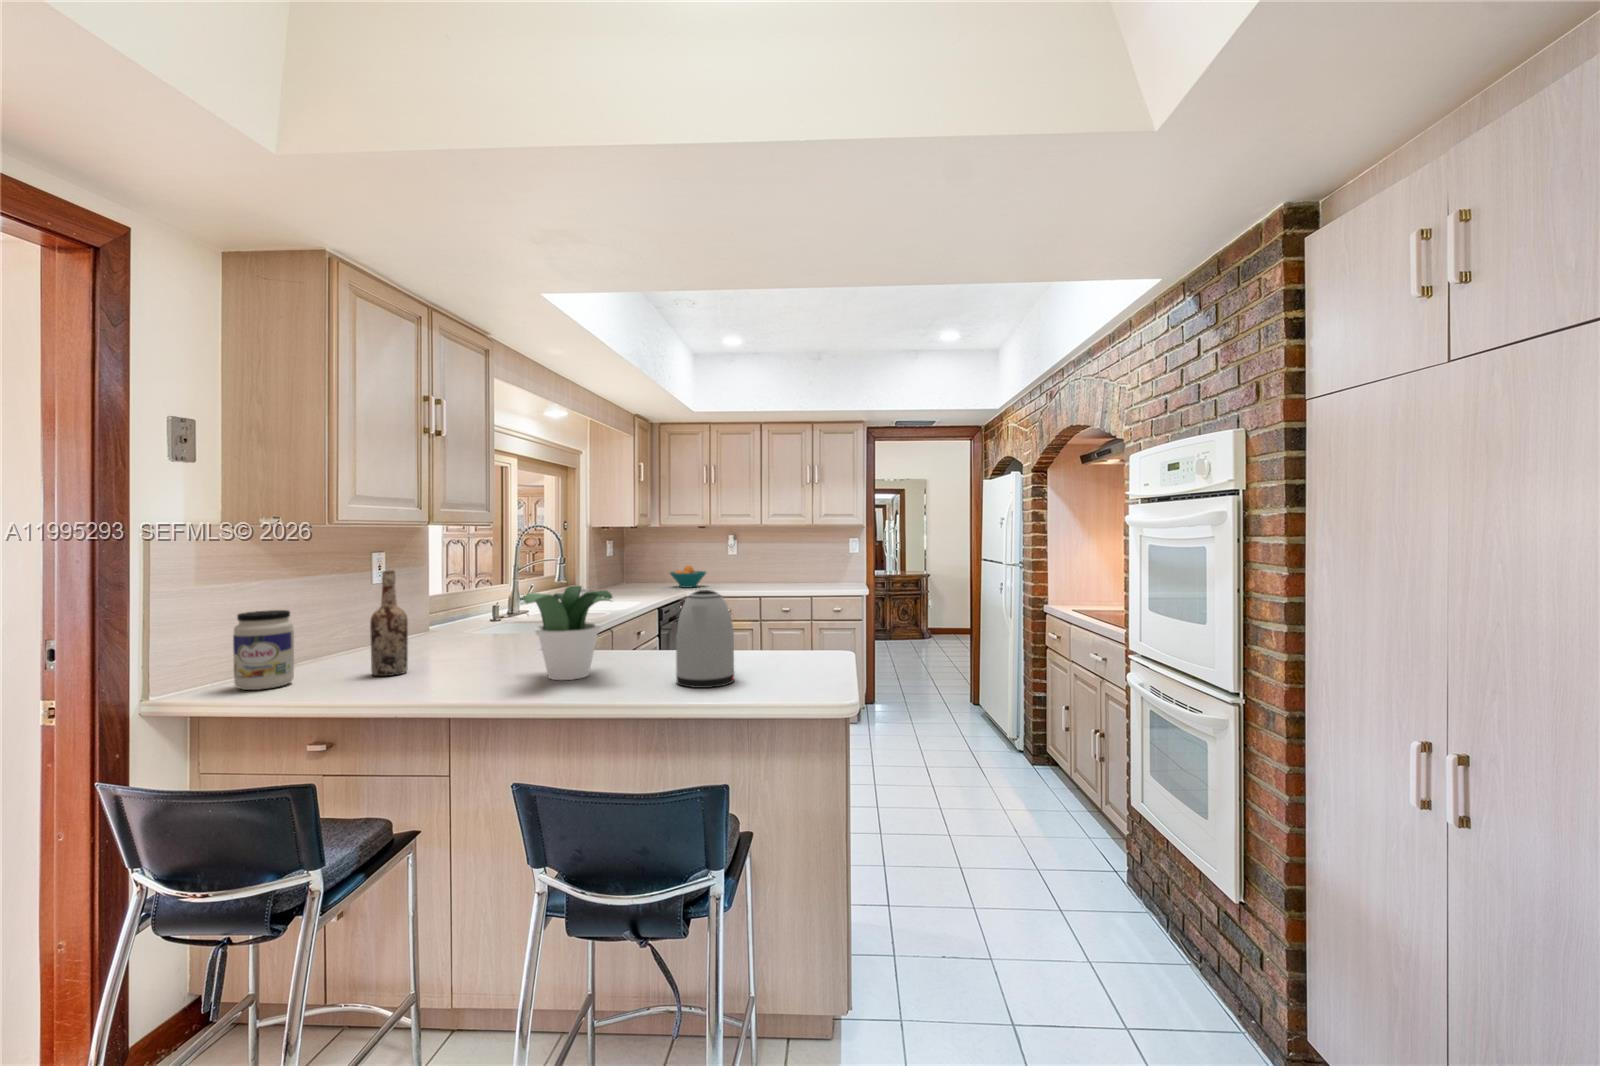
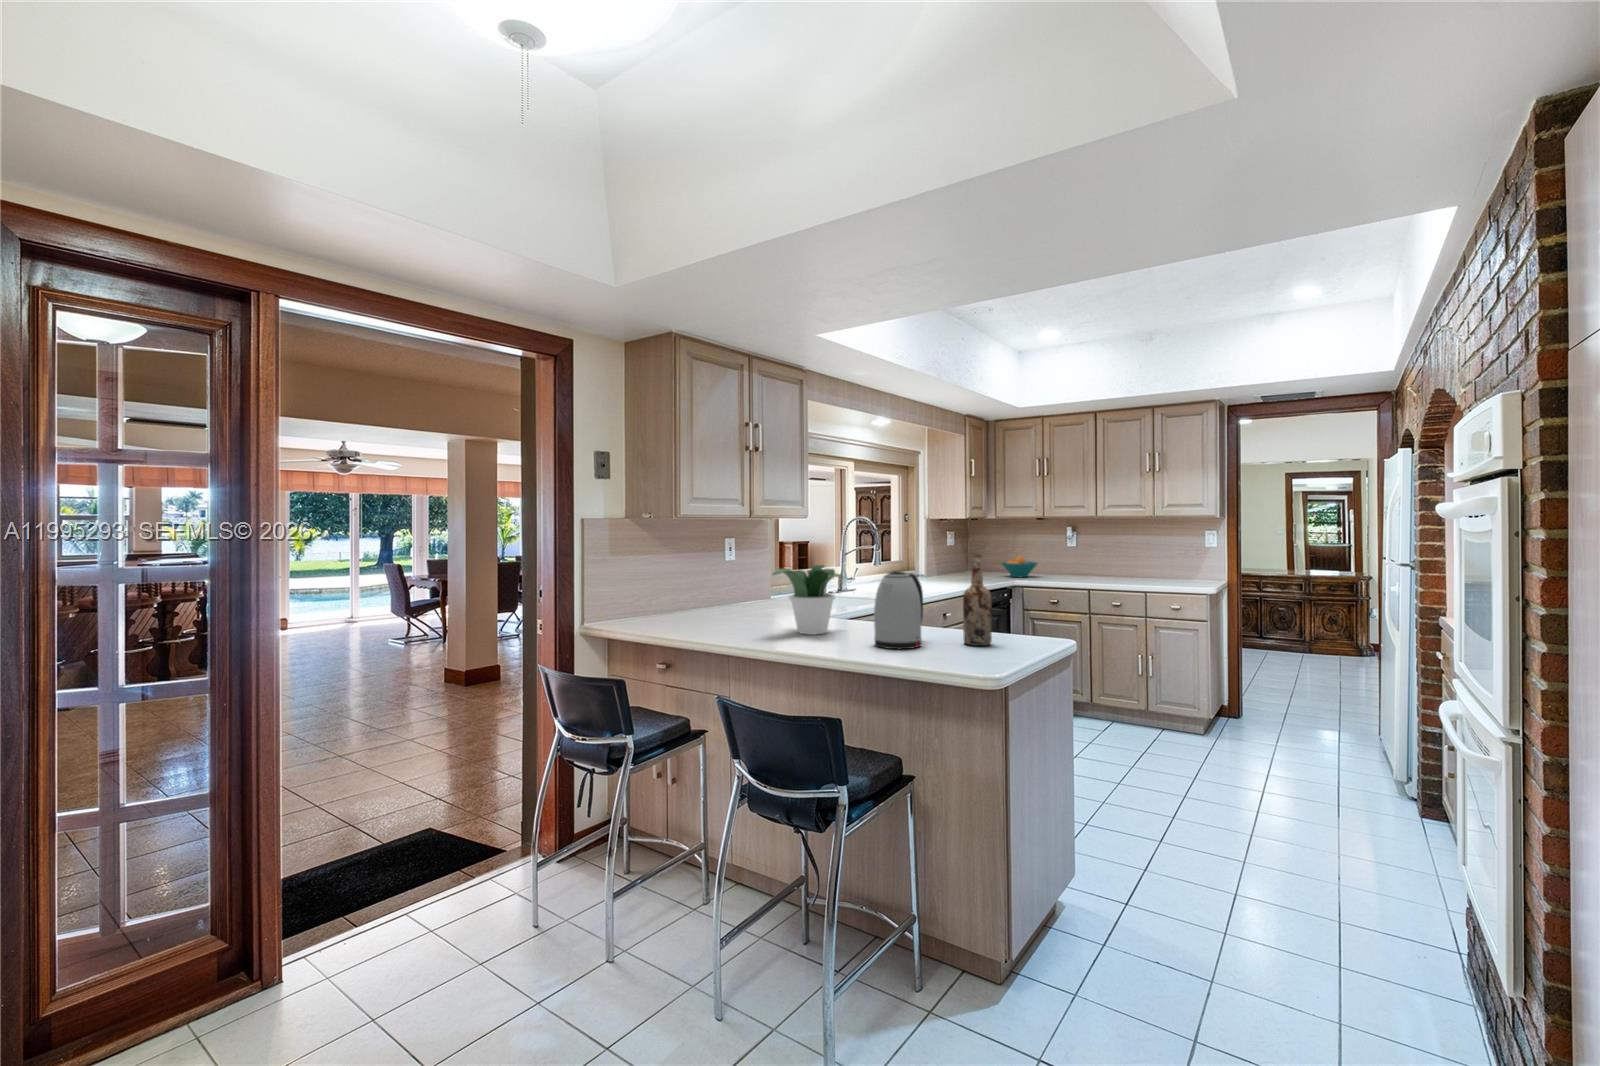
wine bottle: present [370,570,408,676] -> present [963,555,992,646]
jar: present [233,610,294,690] -> none [633,574,664,622]

